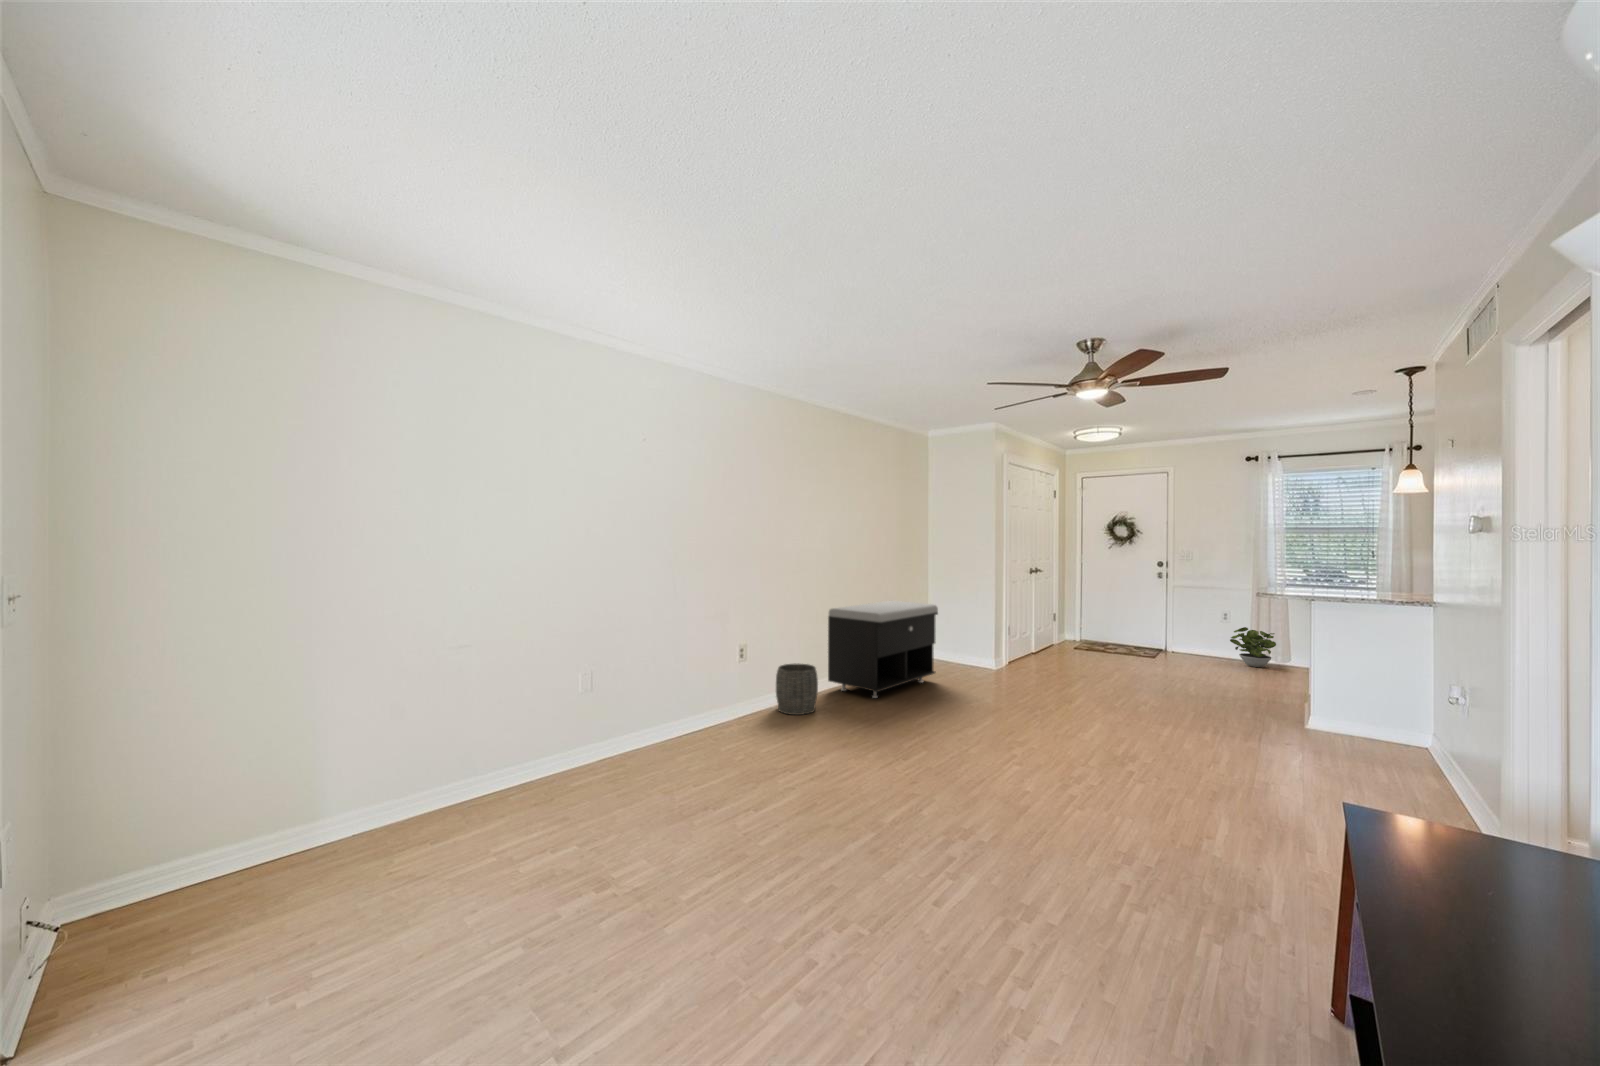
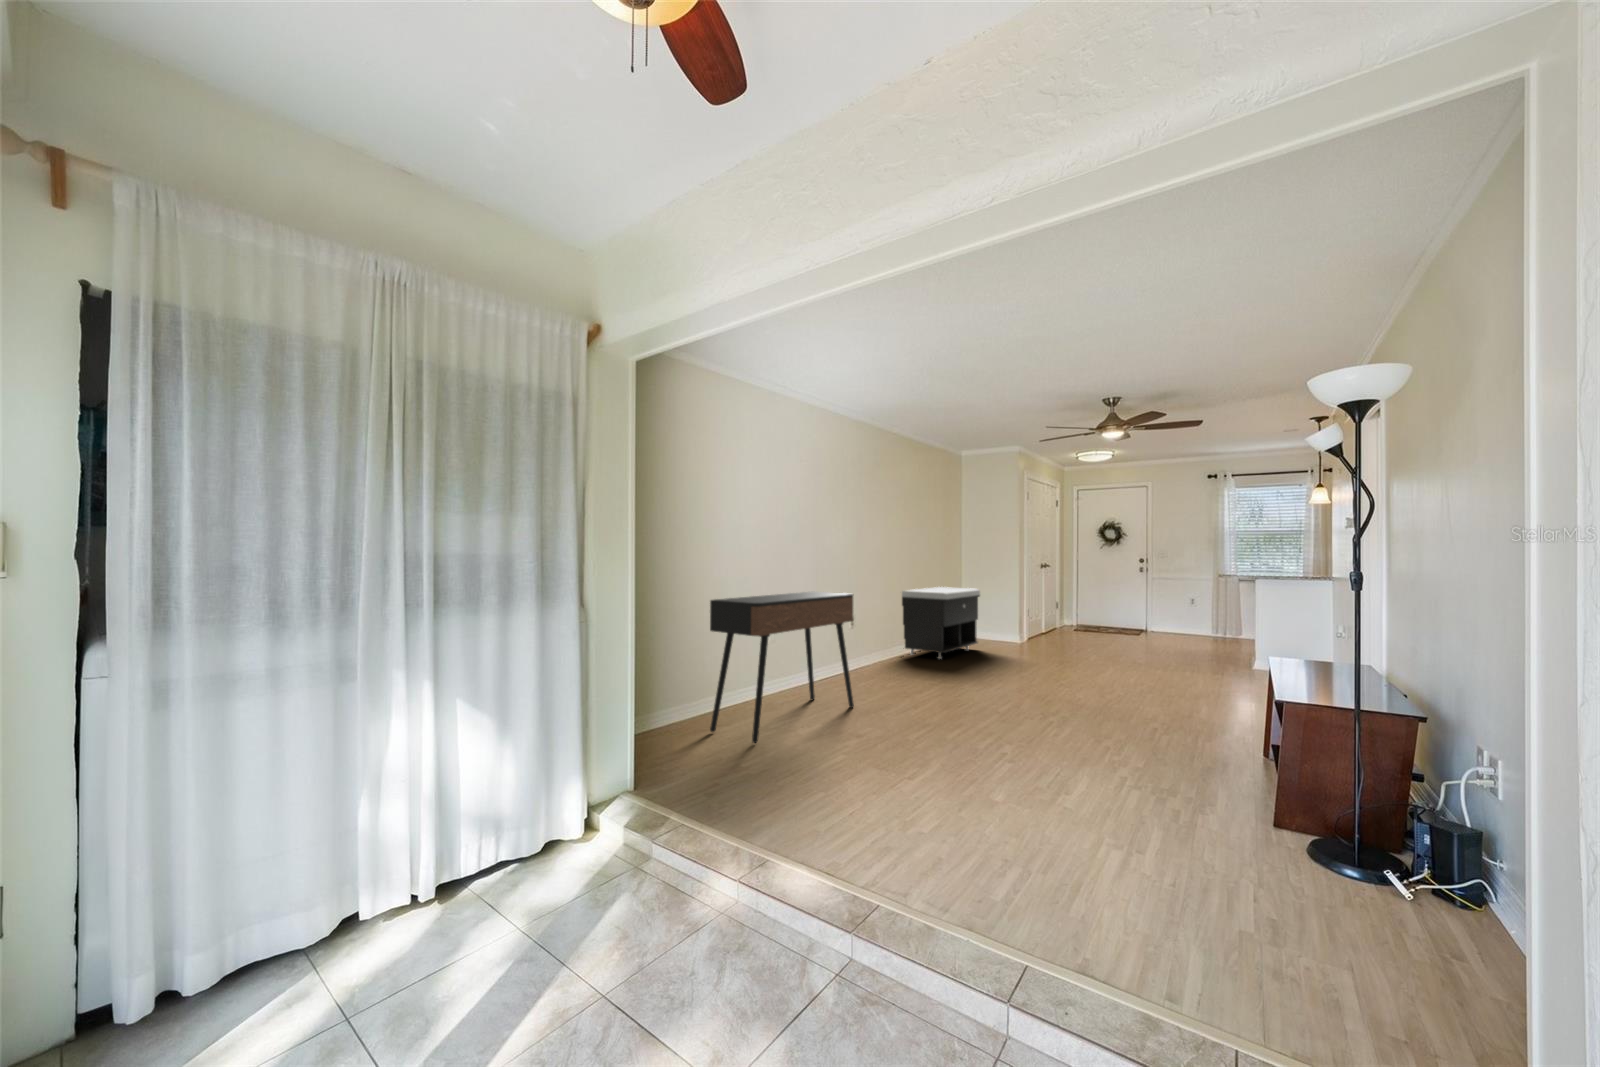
console table: none [391,627,675,905] -> present [710,592,854,743]
potted plant: present [1230,627,1276,667] -> none [1196,608,1231,639]
woven basket: present [776,663,818,715] -> none [871,631,903,668]

